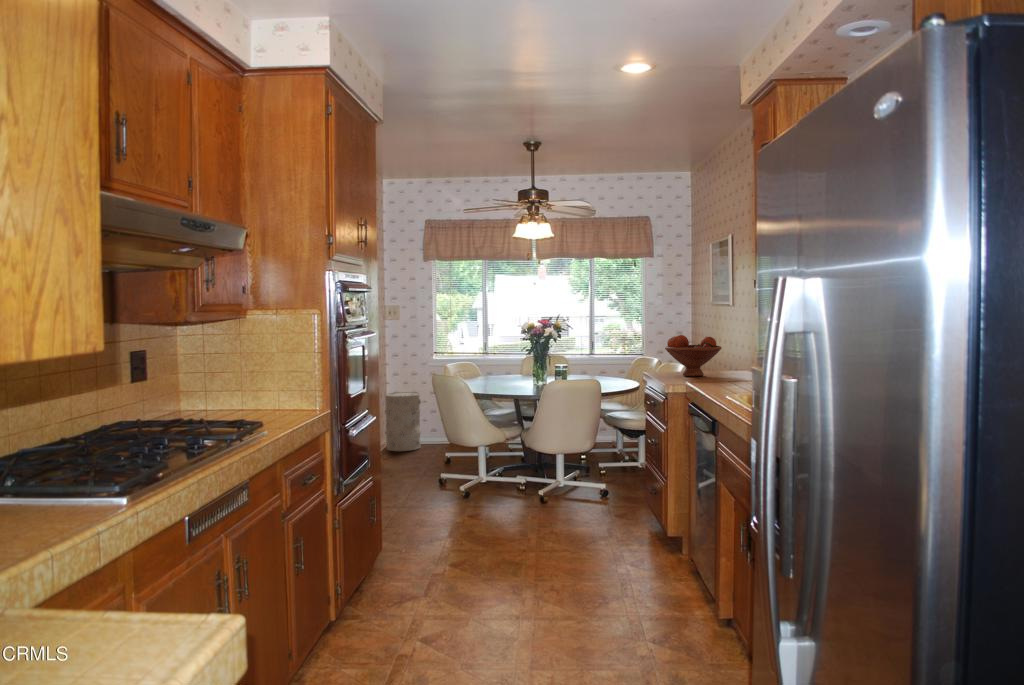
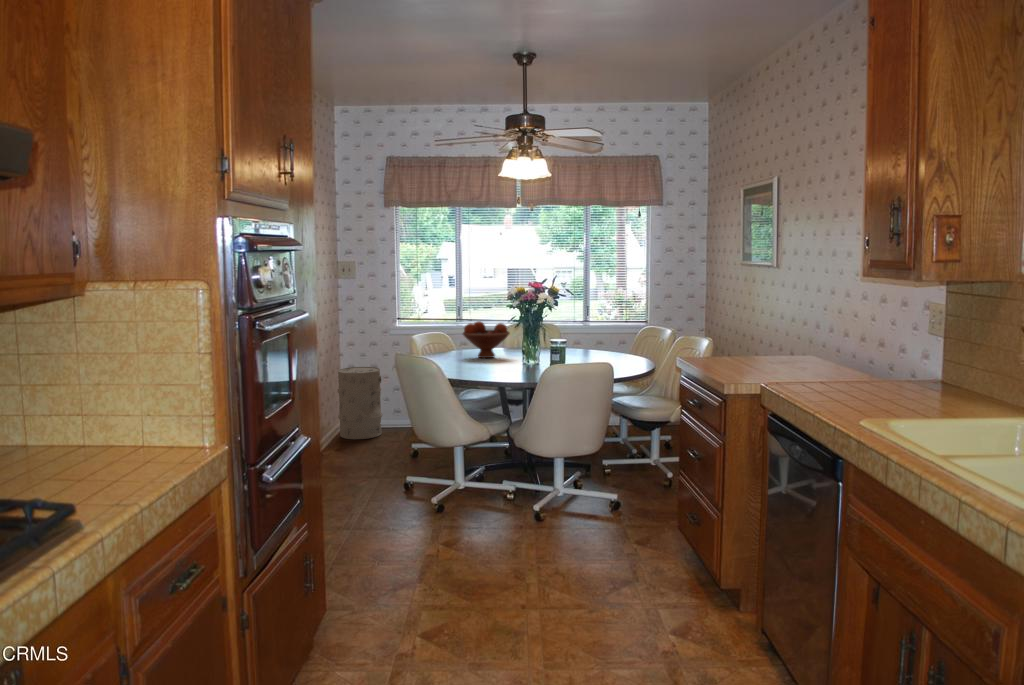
fruit bowl: present [665,335,722,377] -> present [463,321,510,358]

